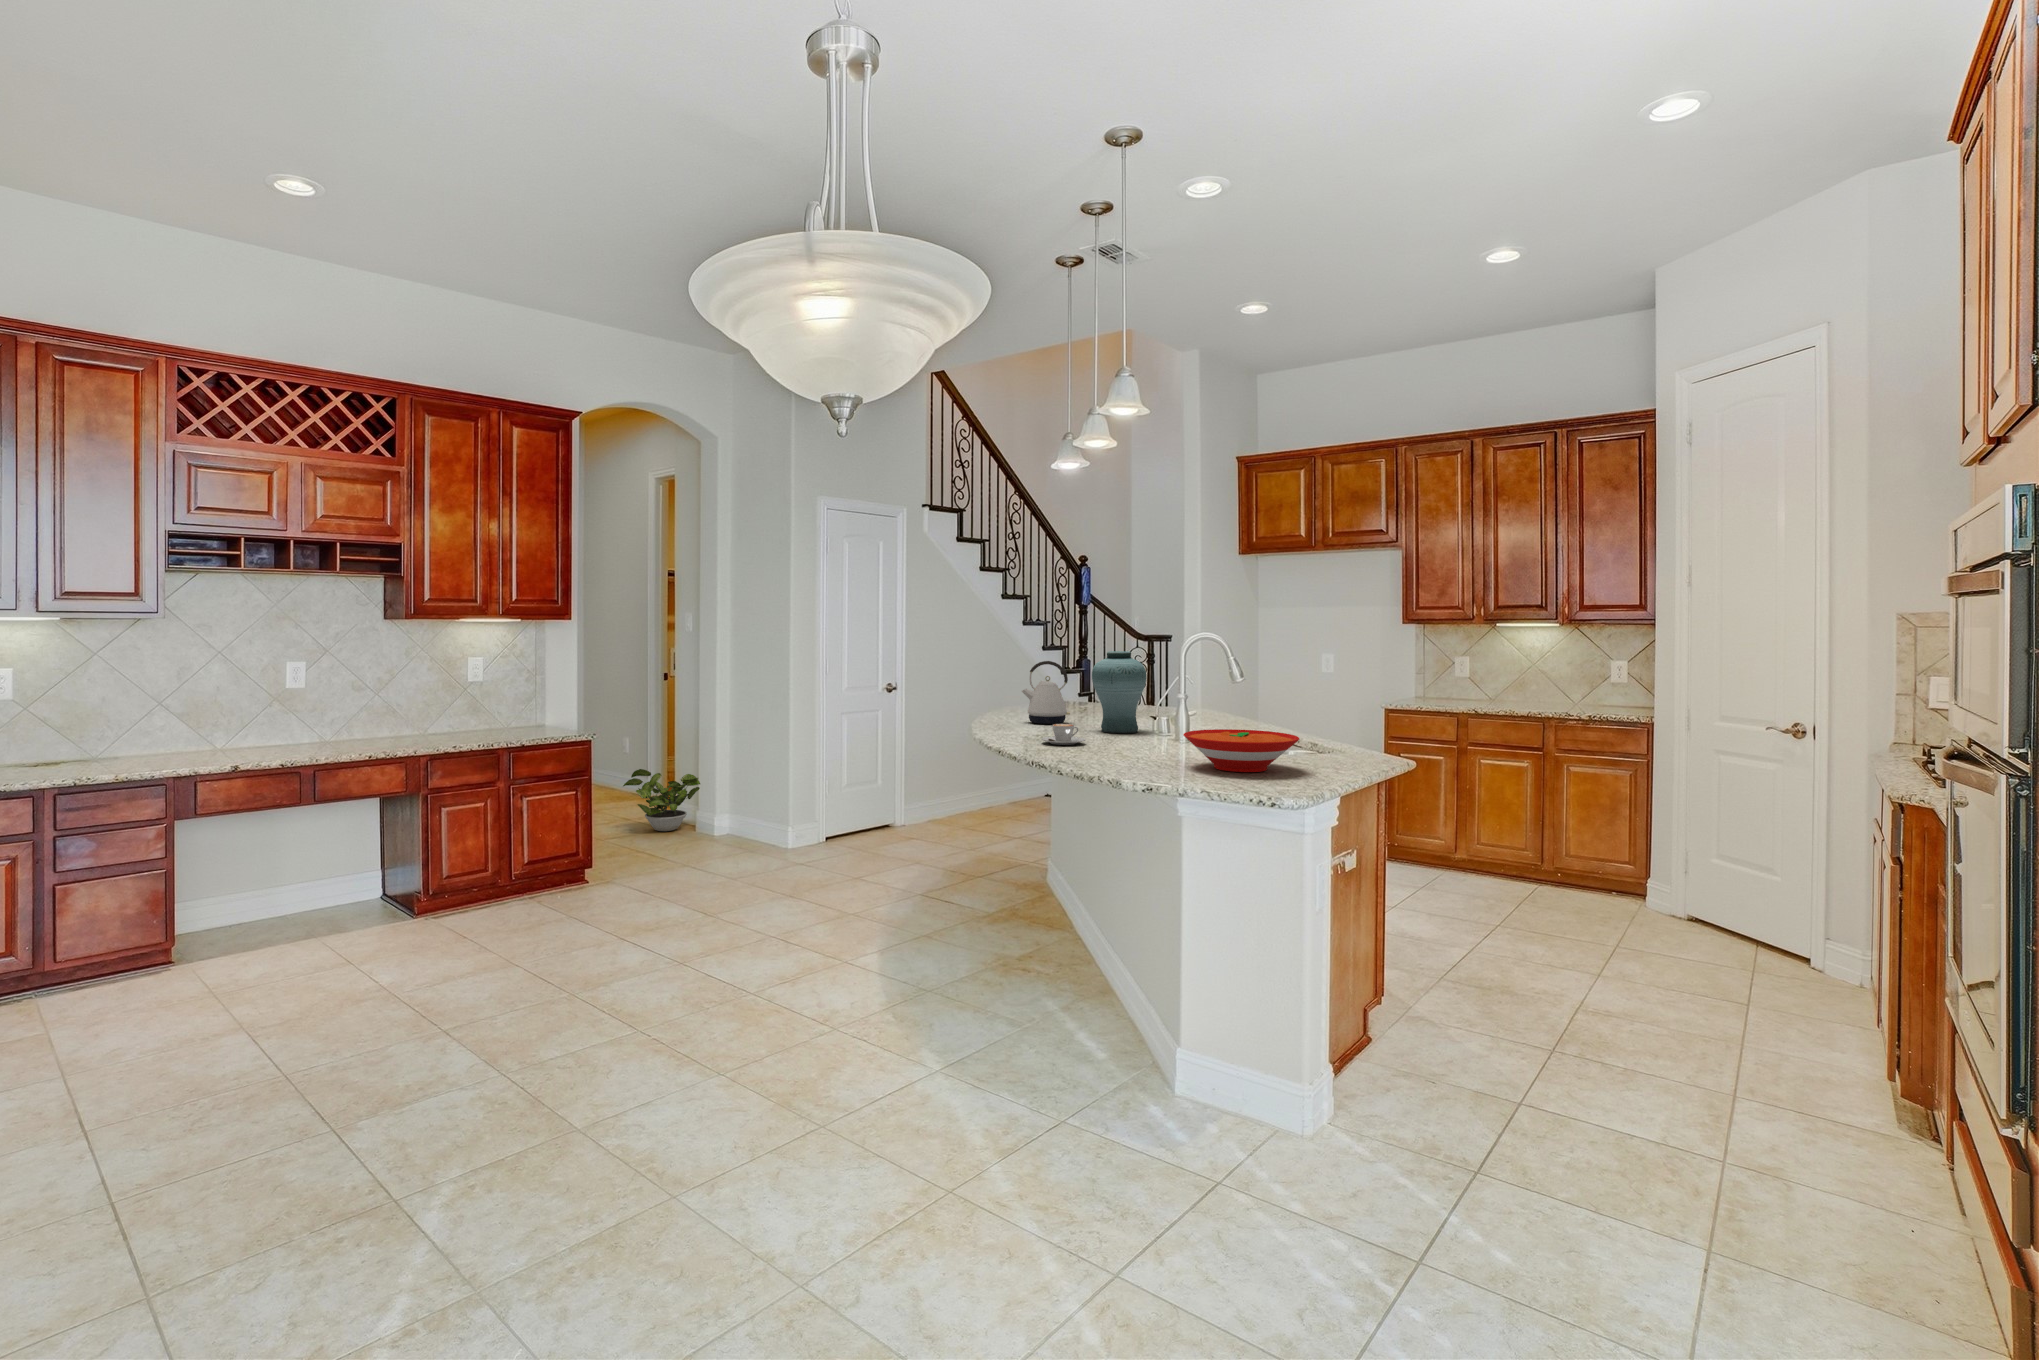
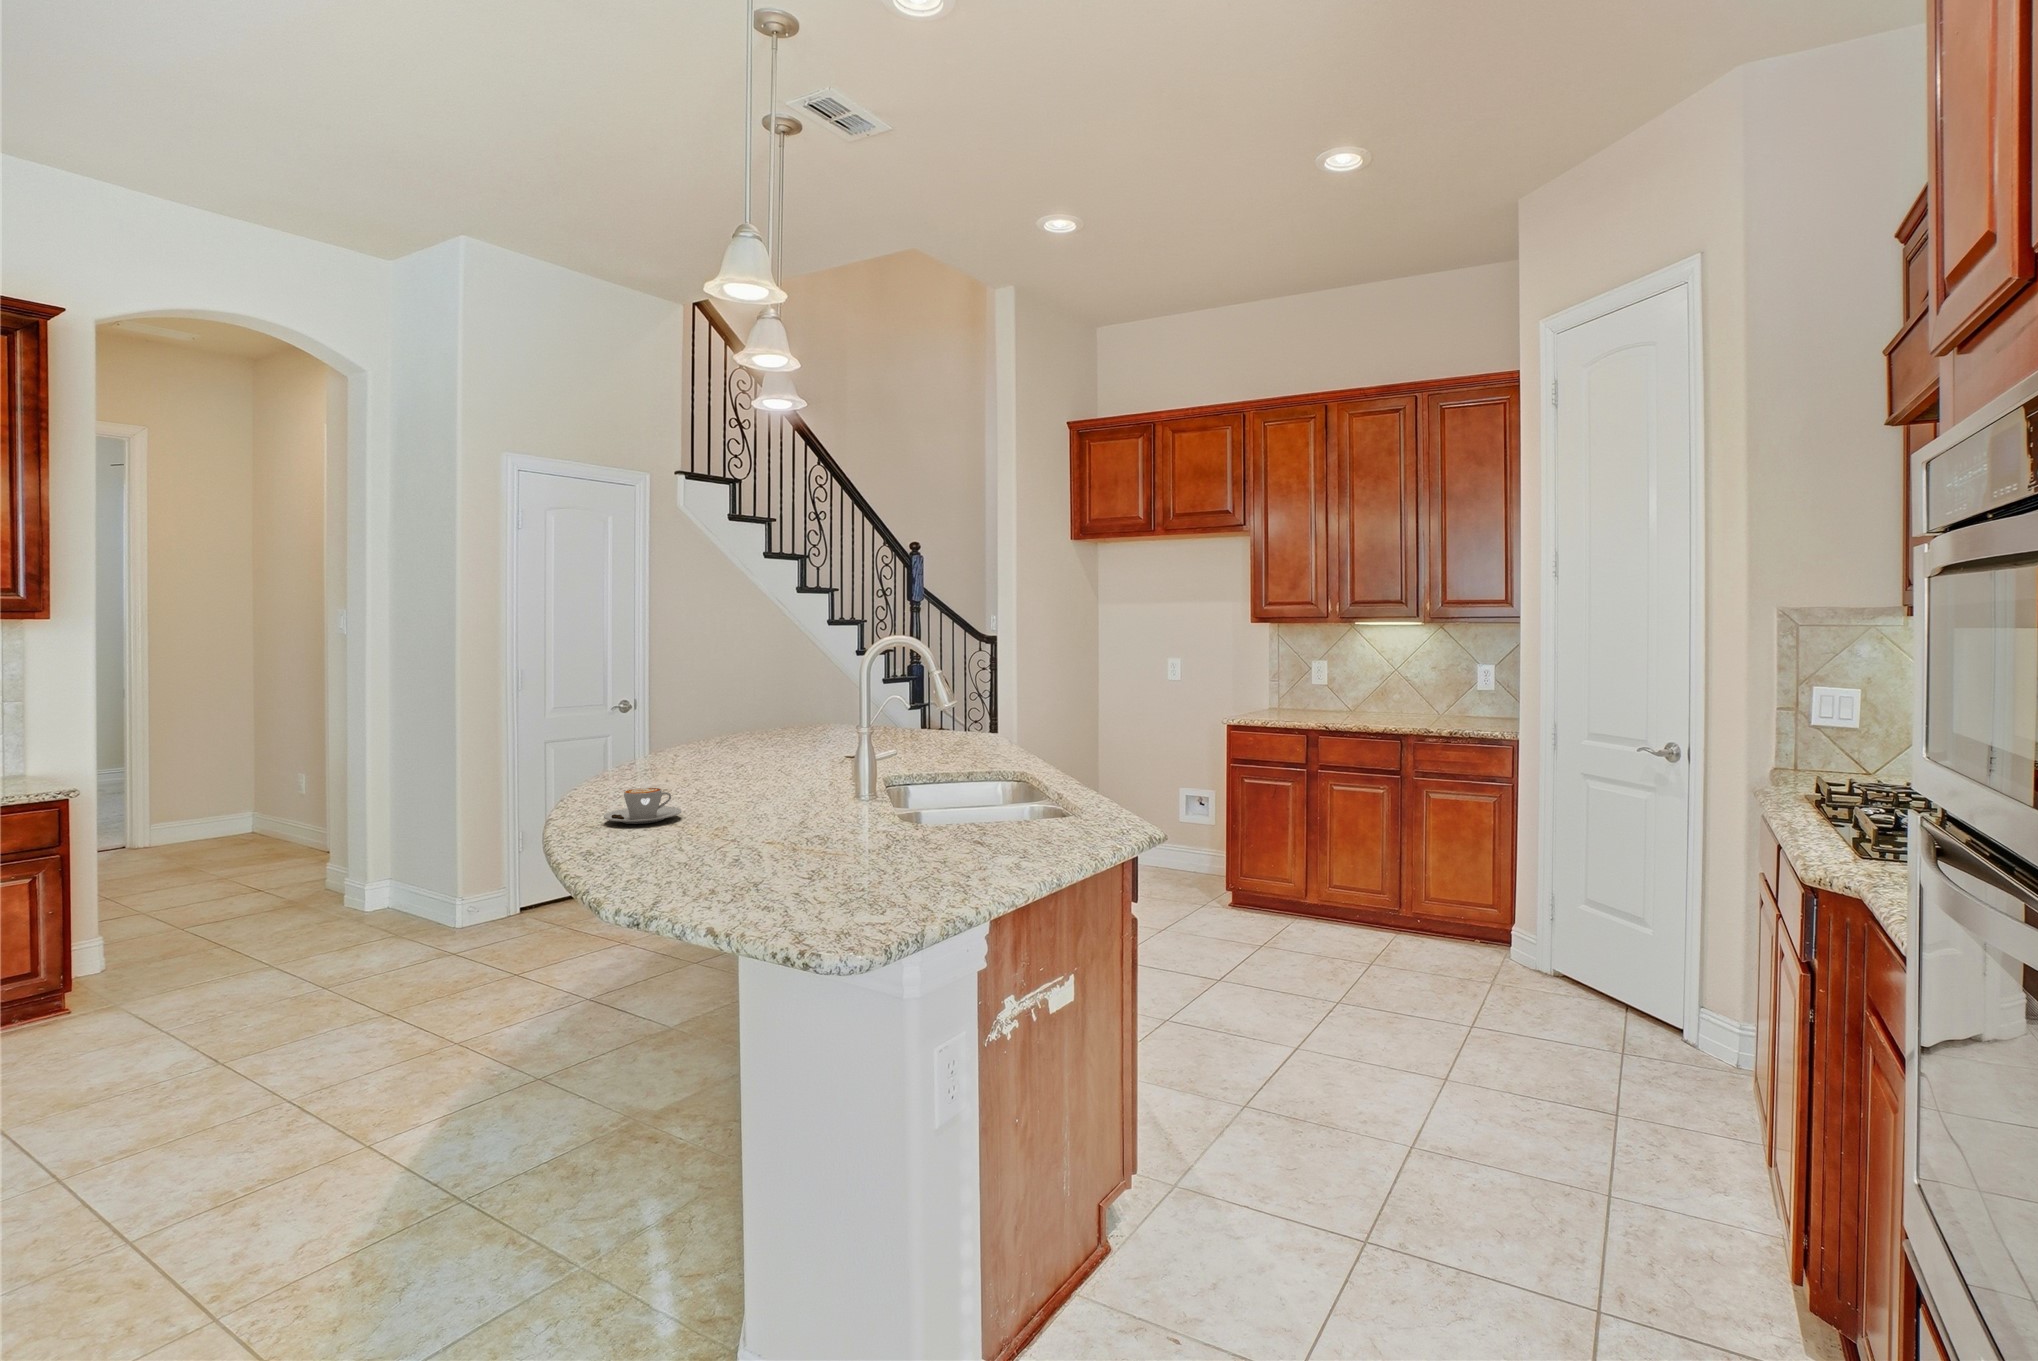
vase: present [1092,651,1146,733] -> none [740,667,824,792]
kettle: present [1022,661,1070,724] -> none [663,681,738,775]
bowl: present [1183,729,1299,772] -> none [750,801,947,886]
potted plant: present [623,769,700,831] -> none [207,832,342,918]

